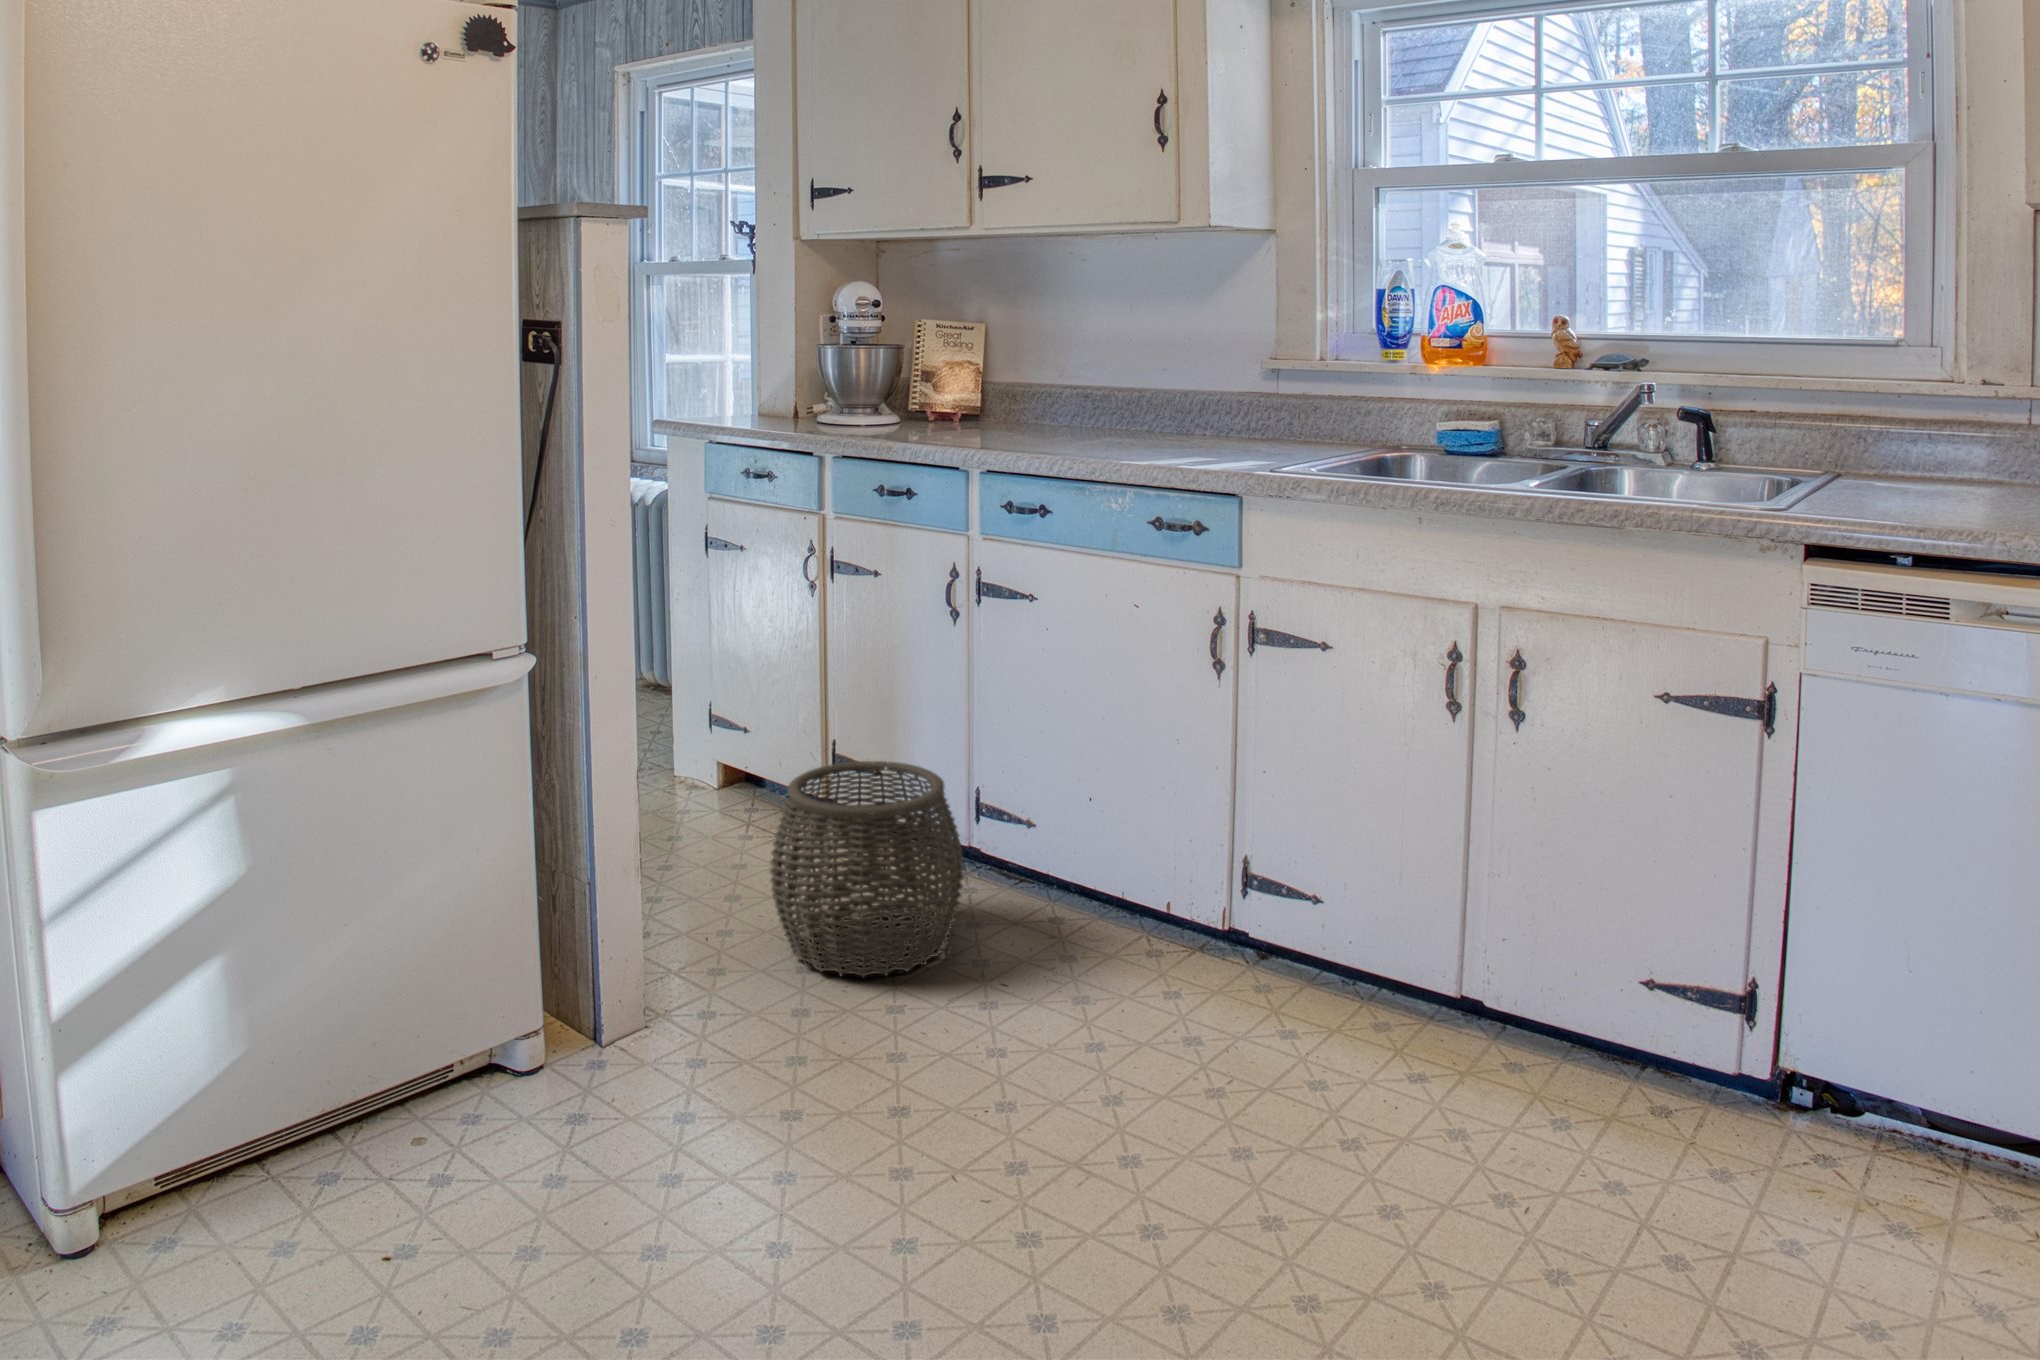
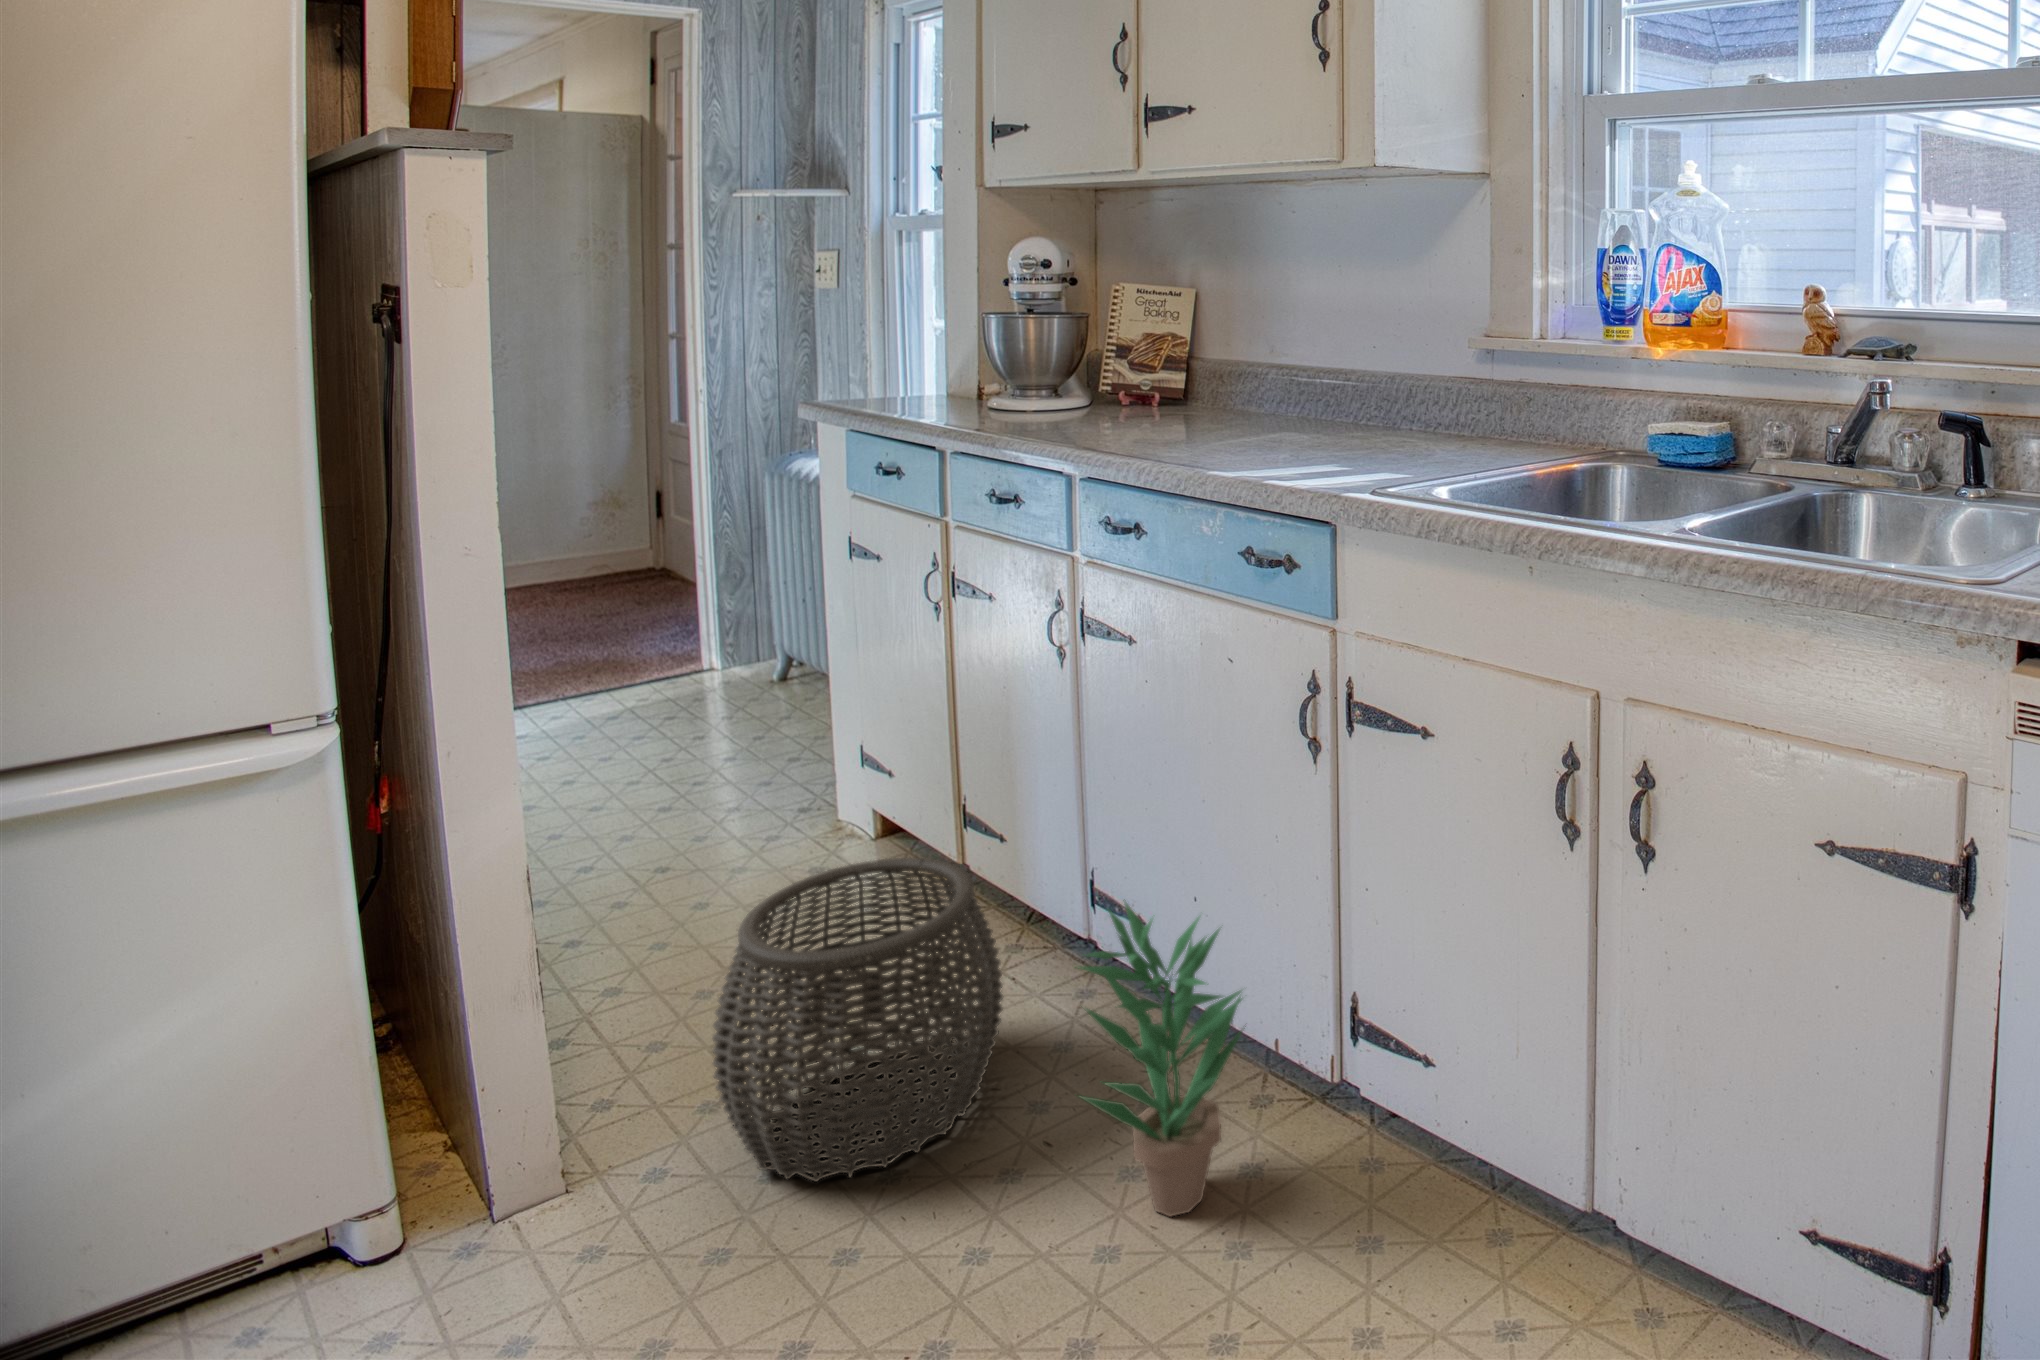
potted plant: none [1069,766,1194,999] -> present [1075,899,1246,1217]

